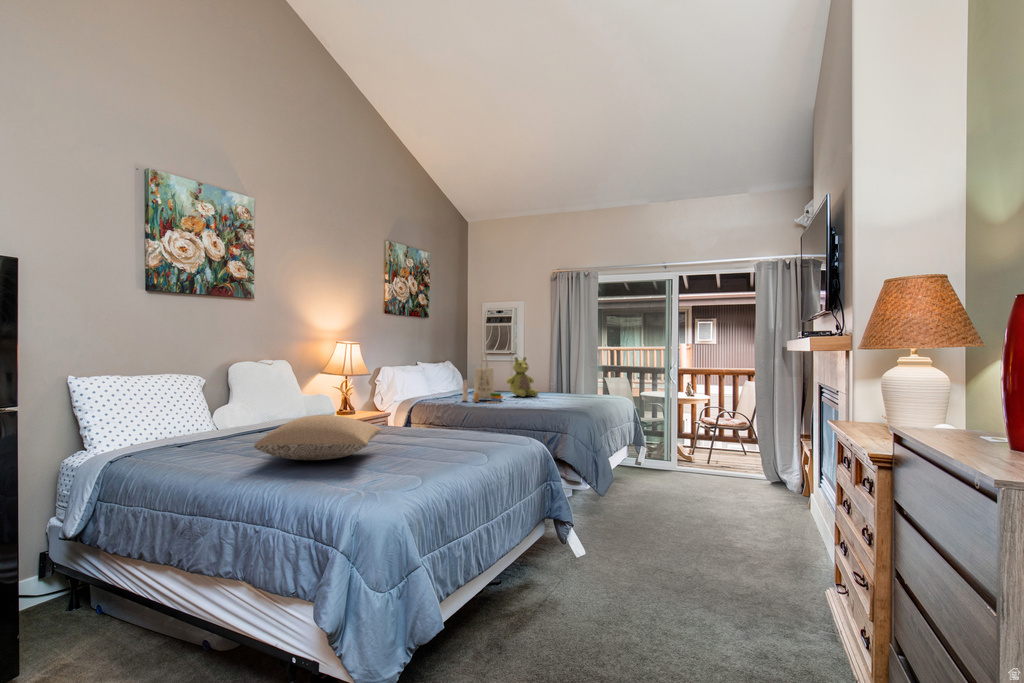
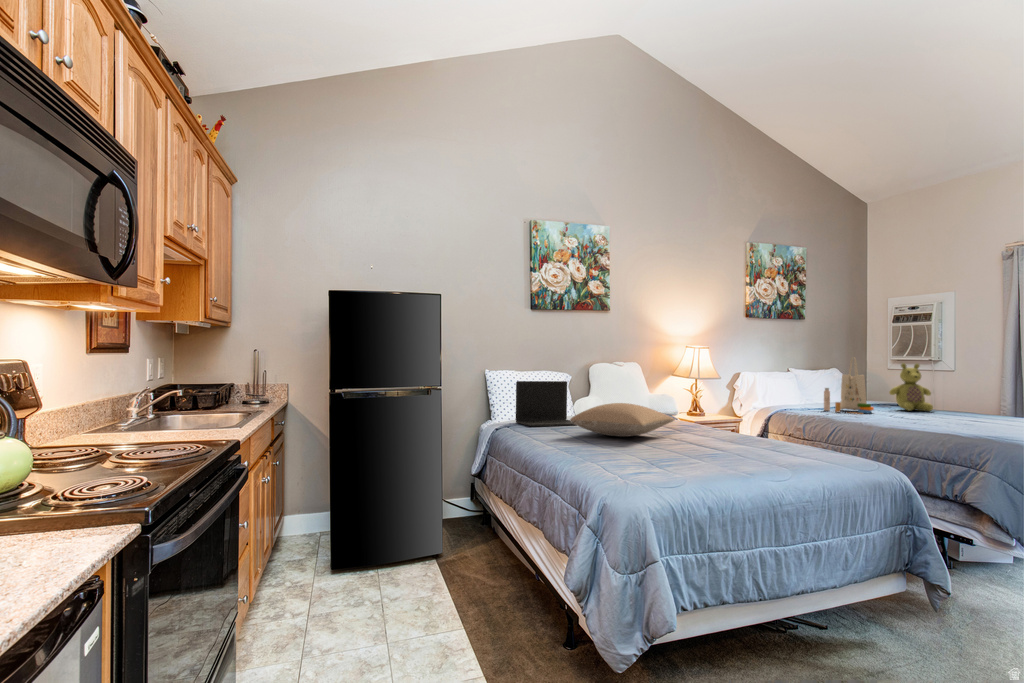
laptop: none [137,388,247,457] -> present [516,381,575,426]

